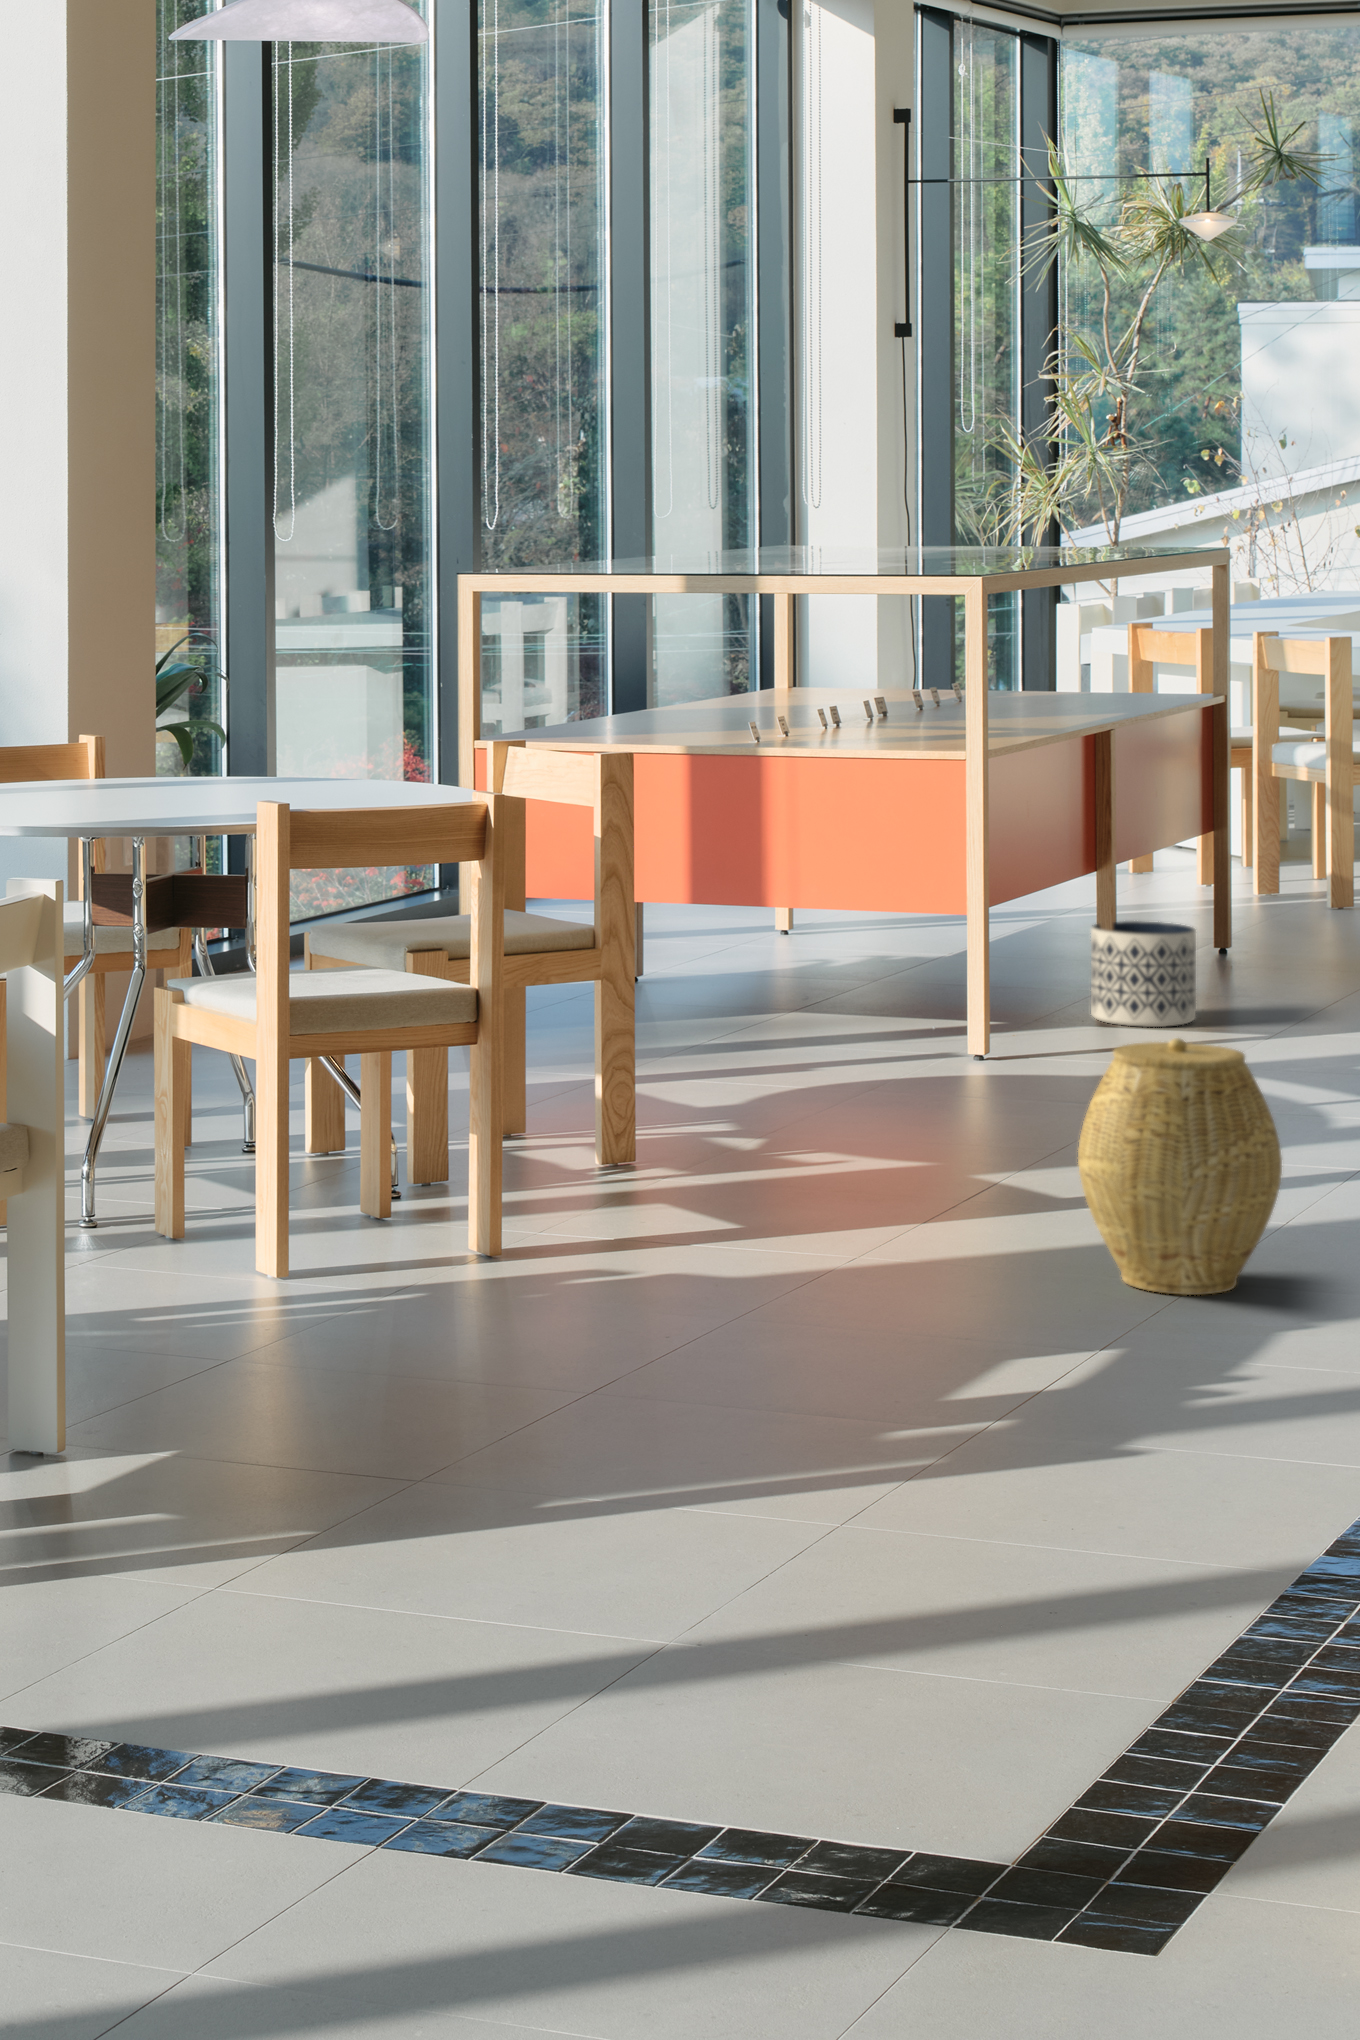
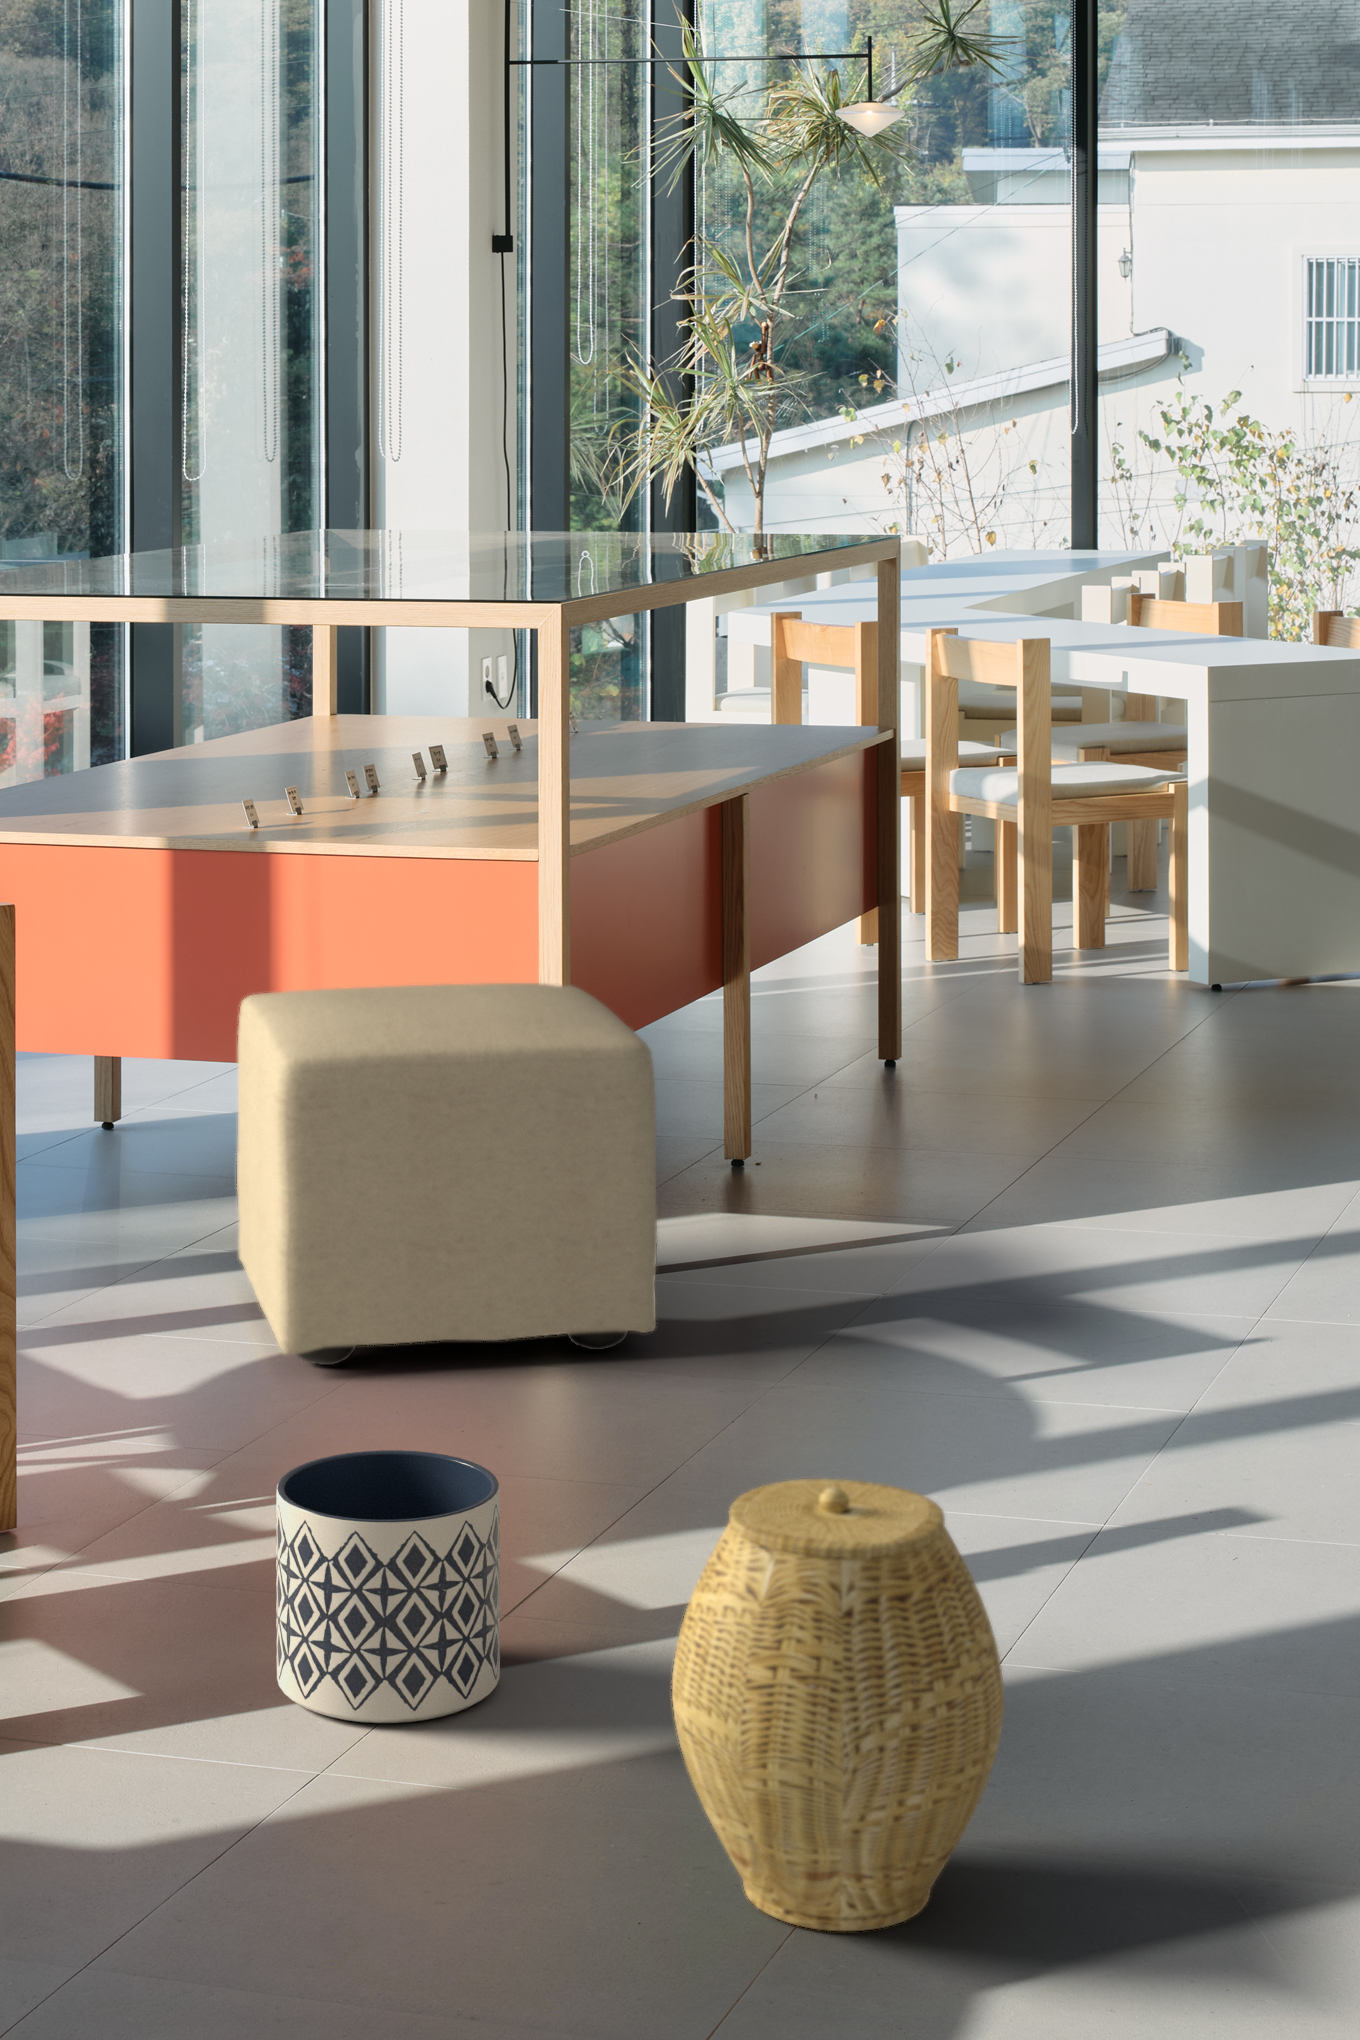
ottoman: none [747,840,1051,1085] -> present [237,983,657,1365]
planter: present [1091,921,1196,1027] -> present [276,1450,500,1723]

